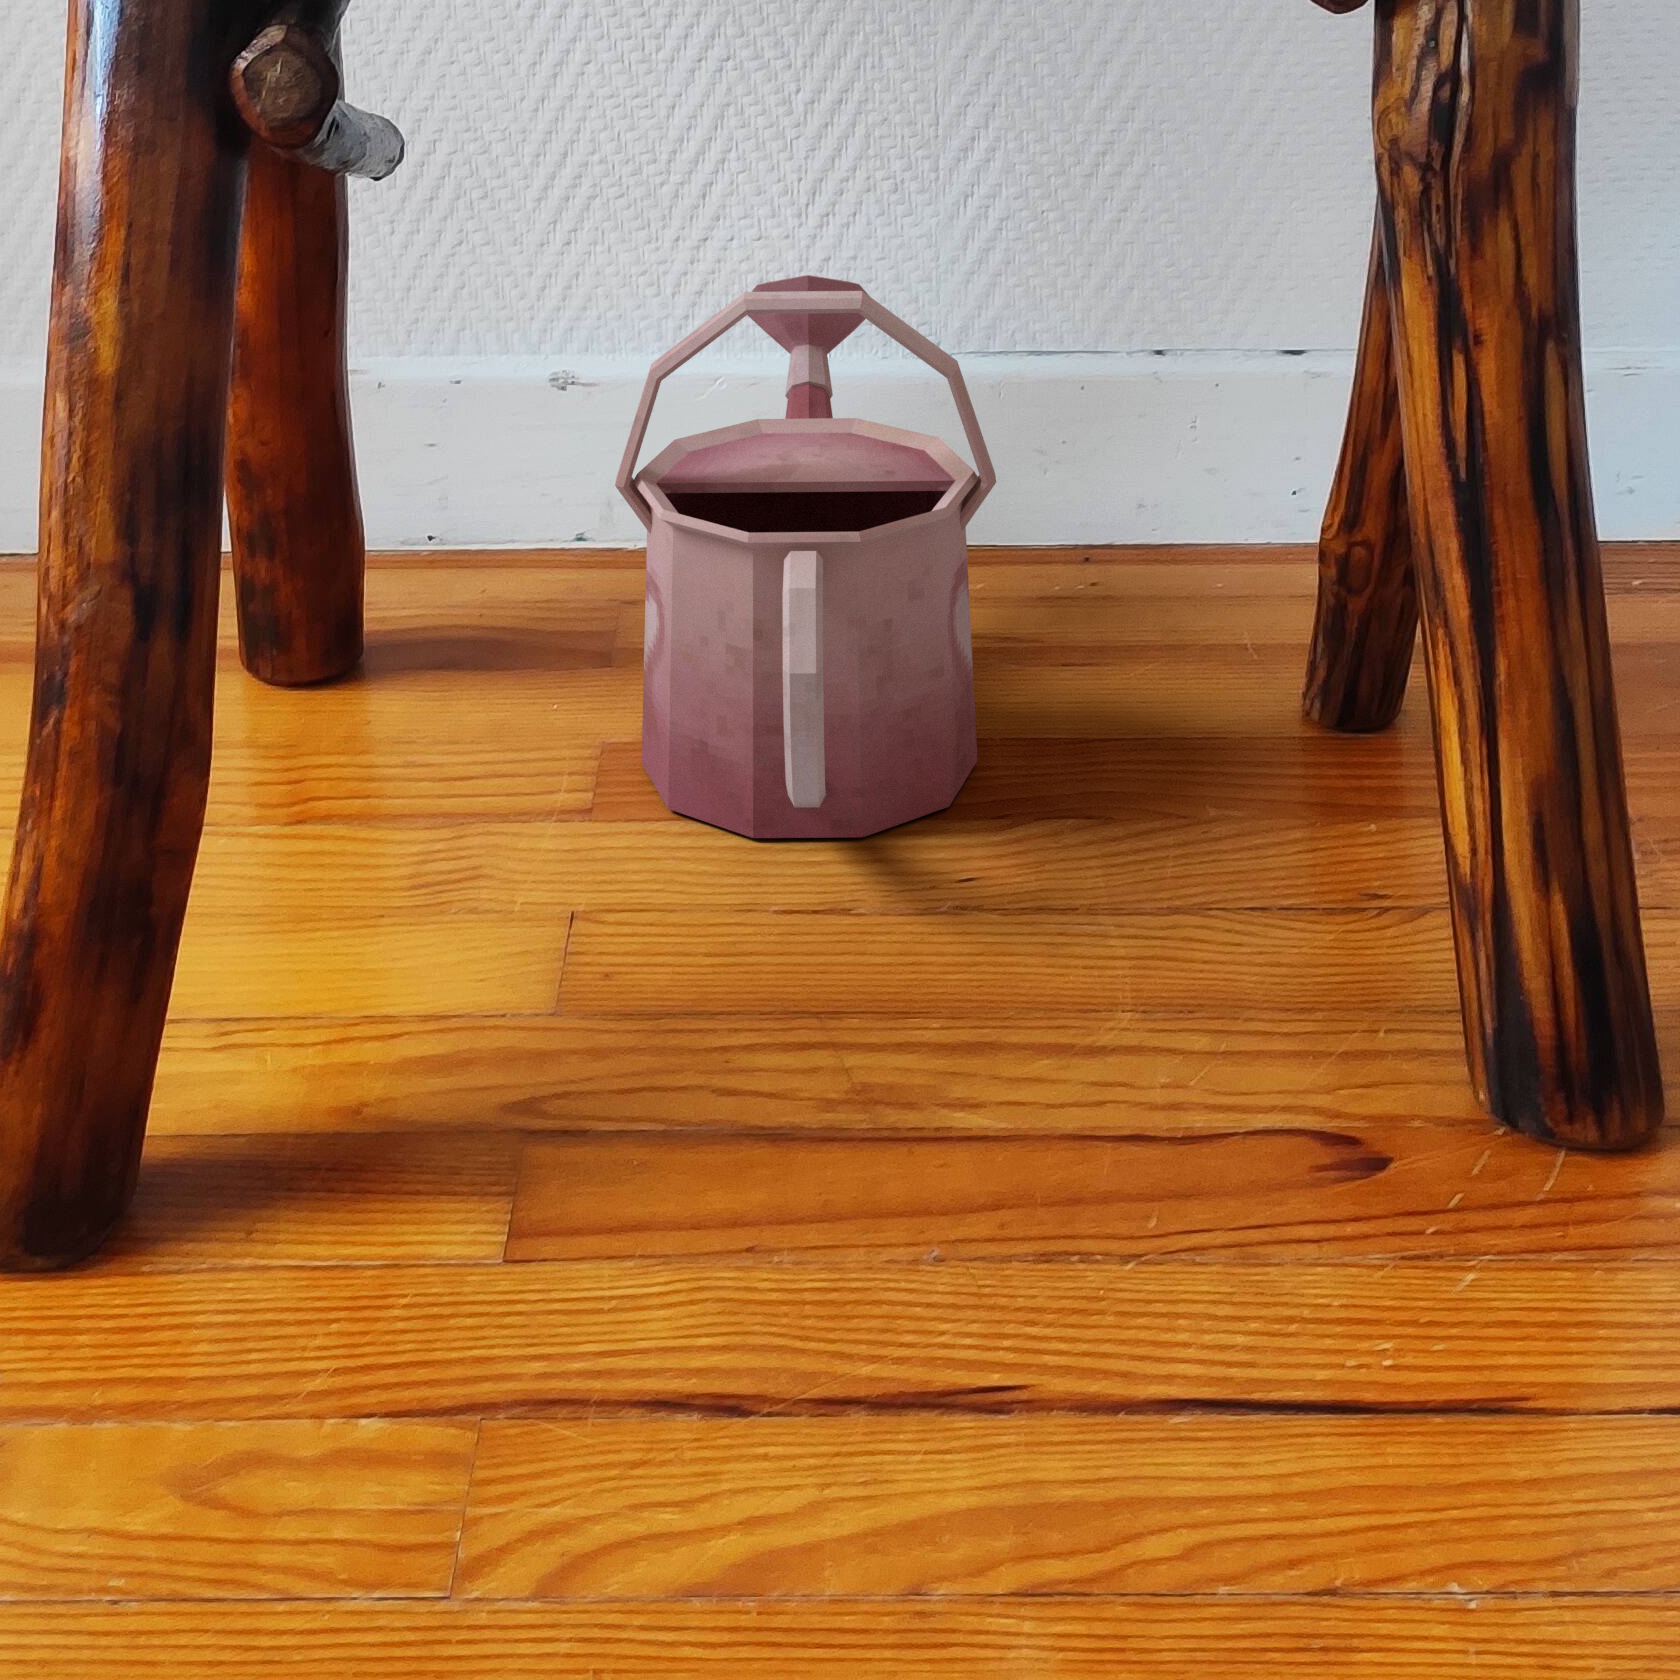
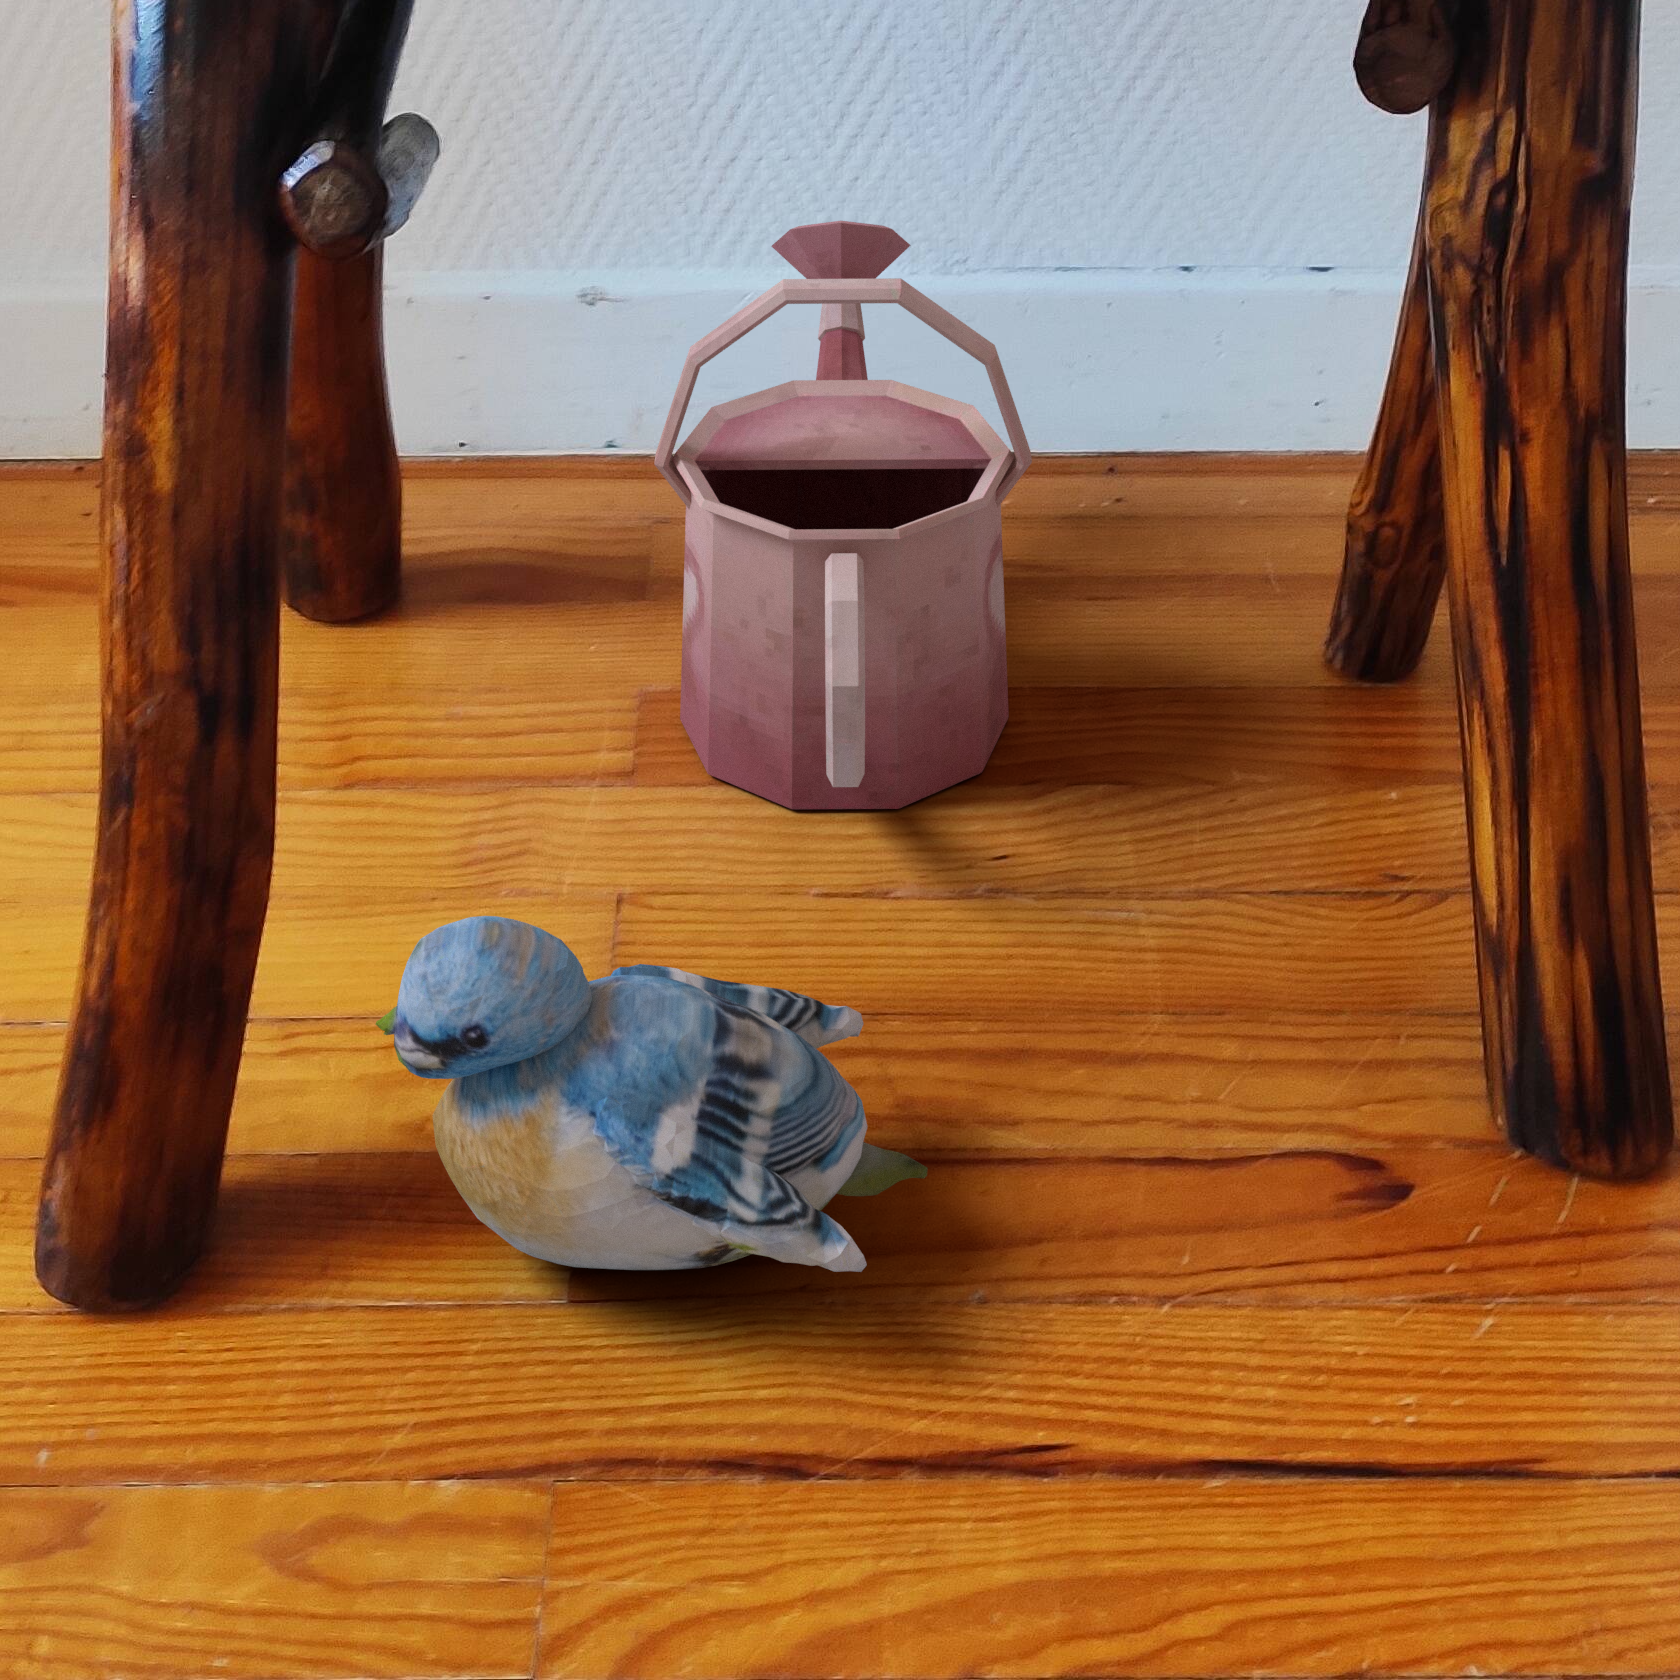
plush toy: none [307,842,881,1226] -> present [376,916,928,1272]

